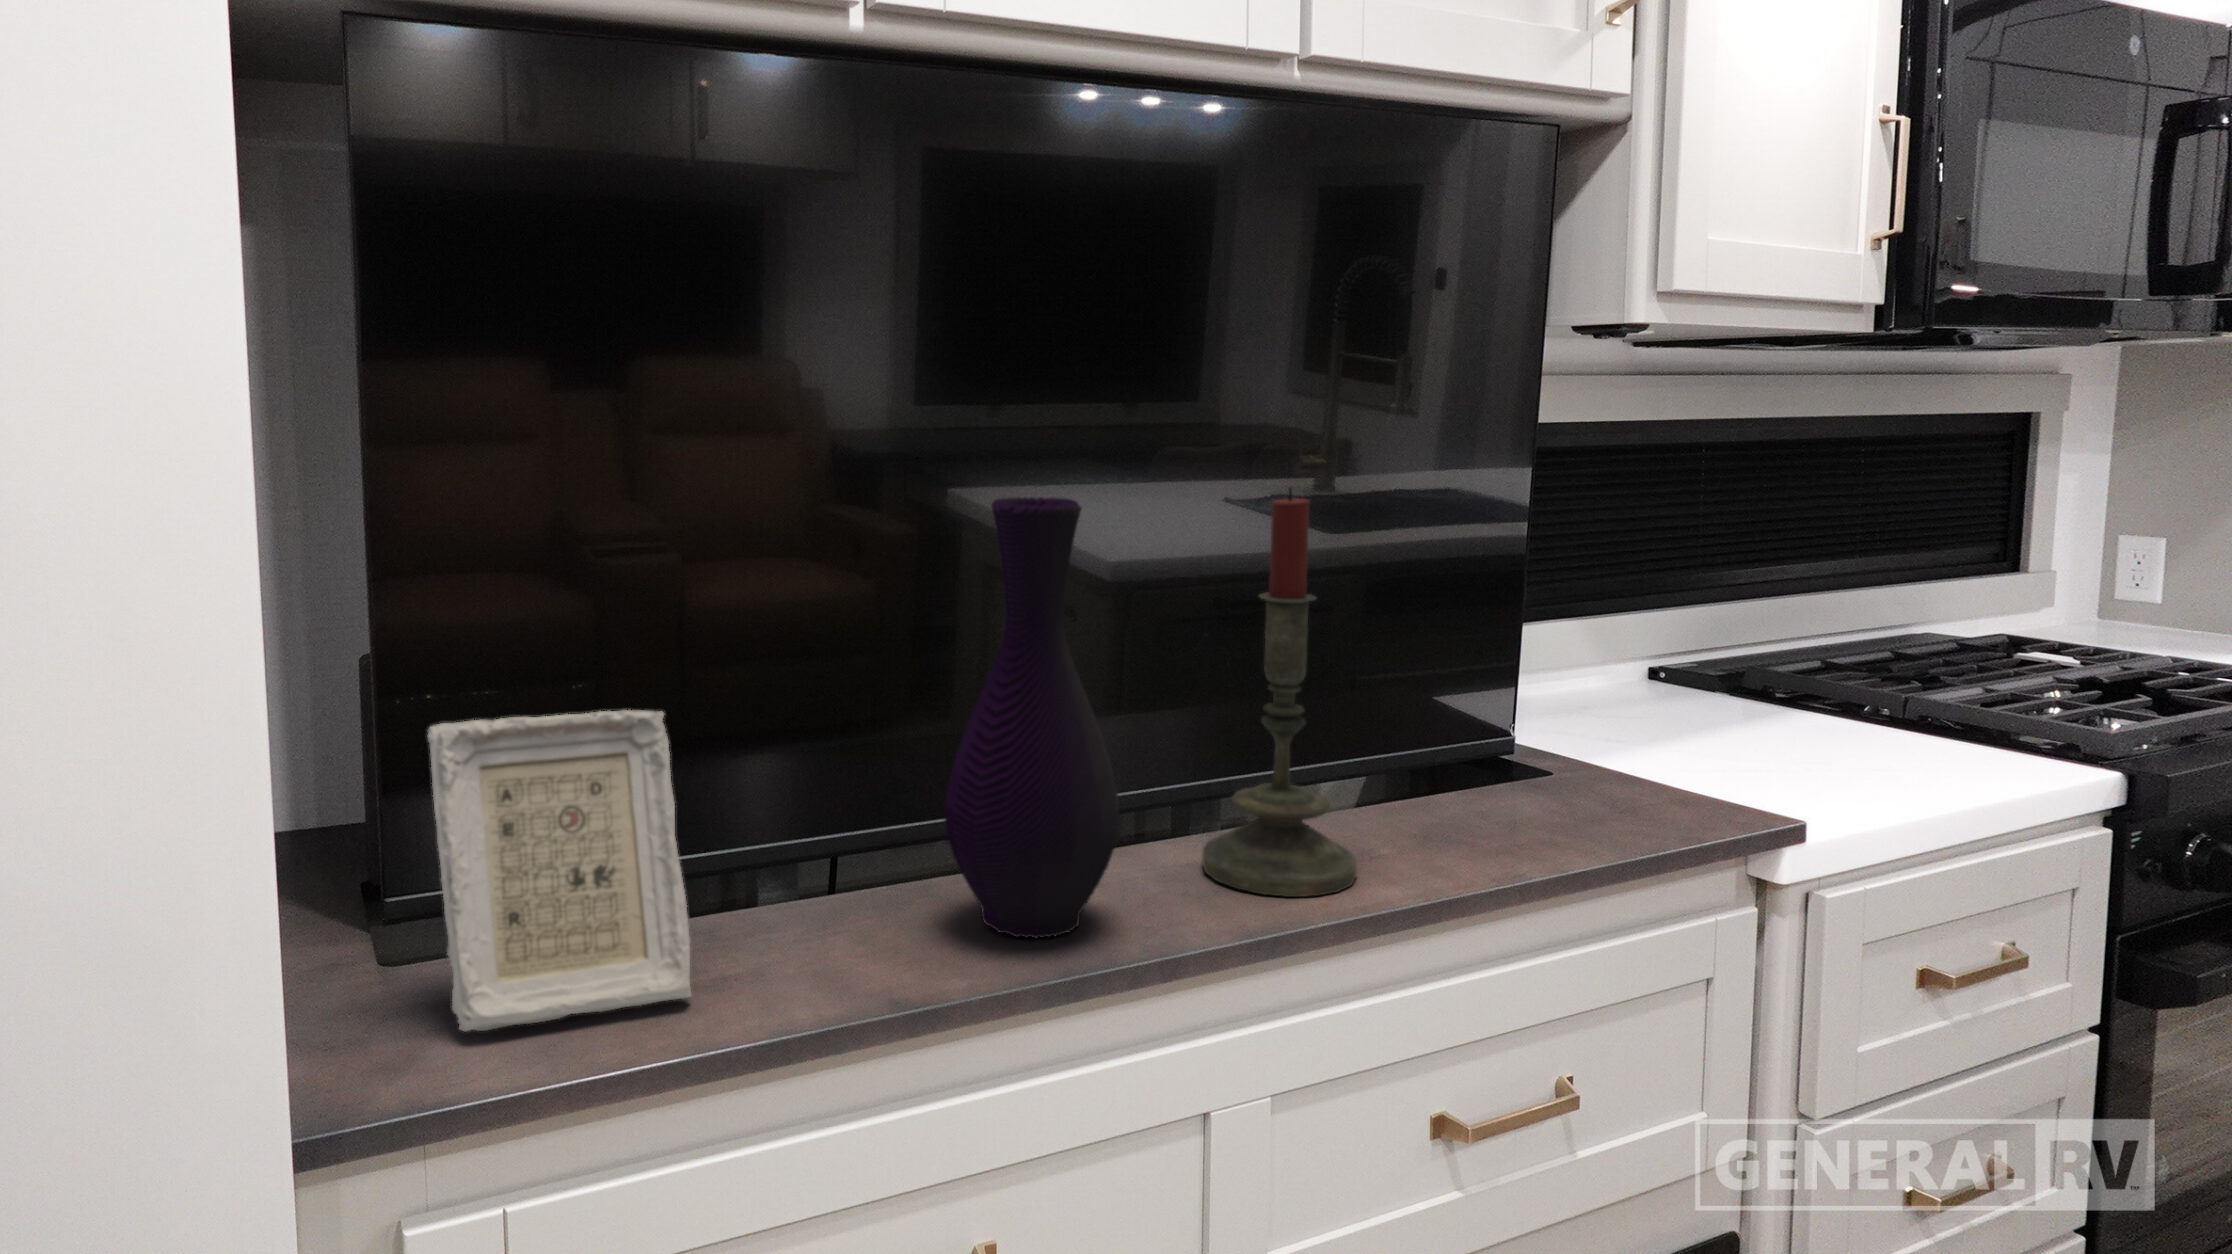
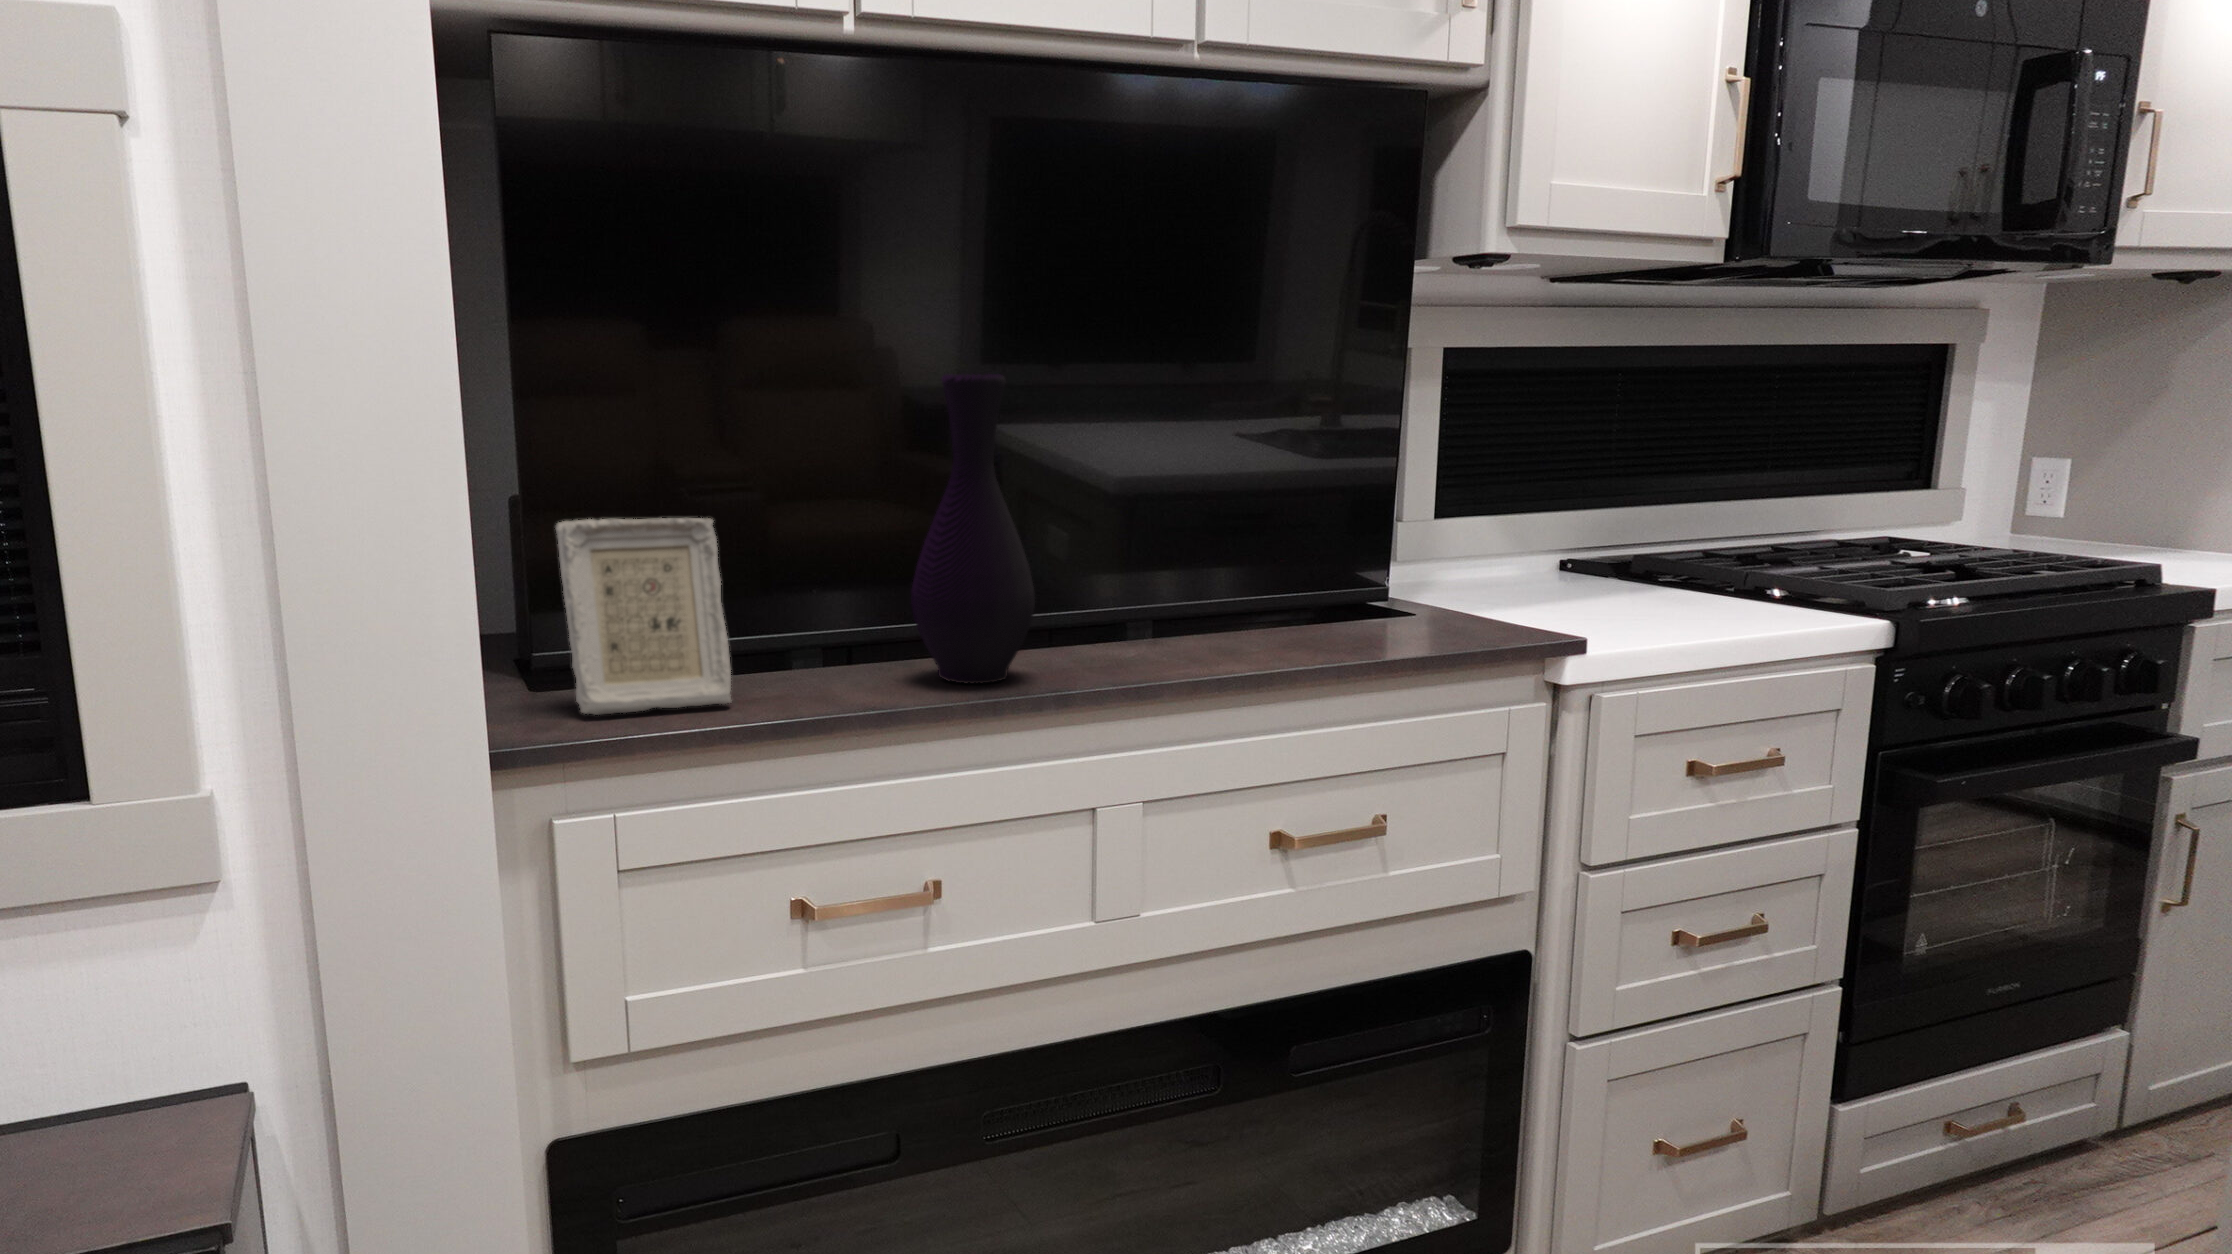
candle: present [1202,488,1357,897] -> none [1110,371,1220,669]

